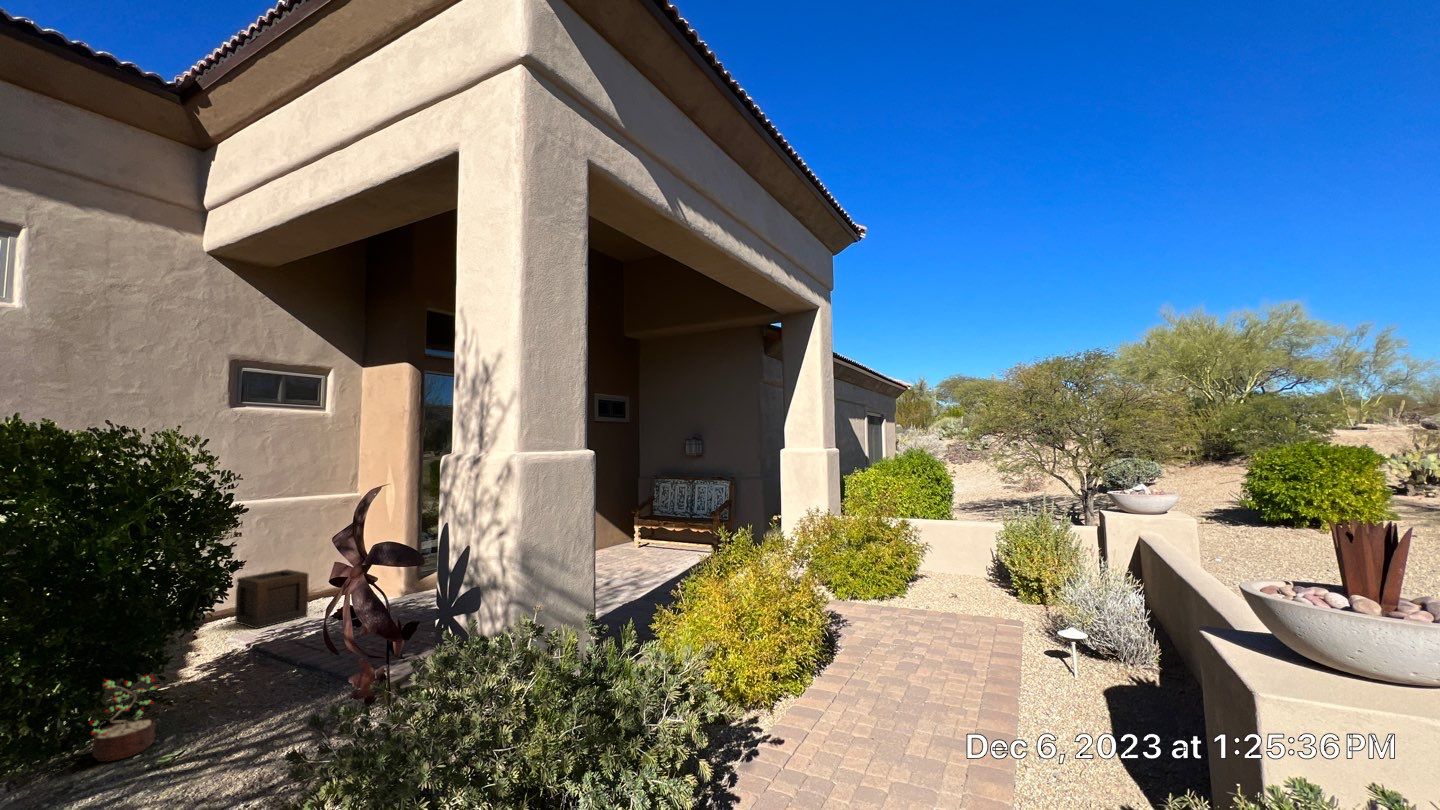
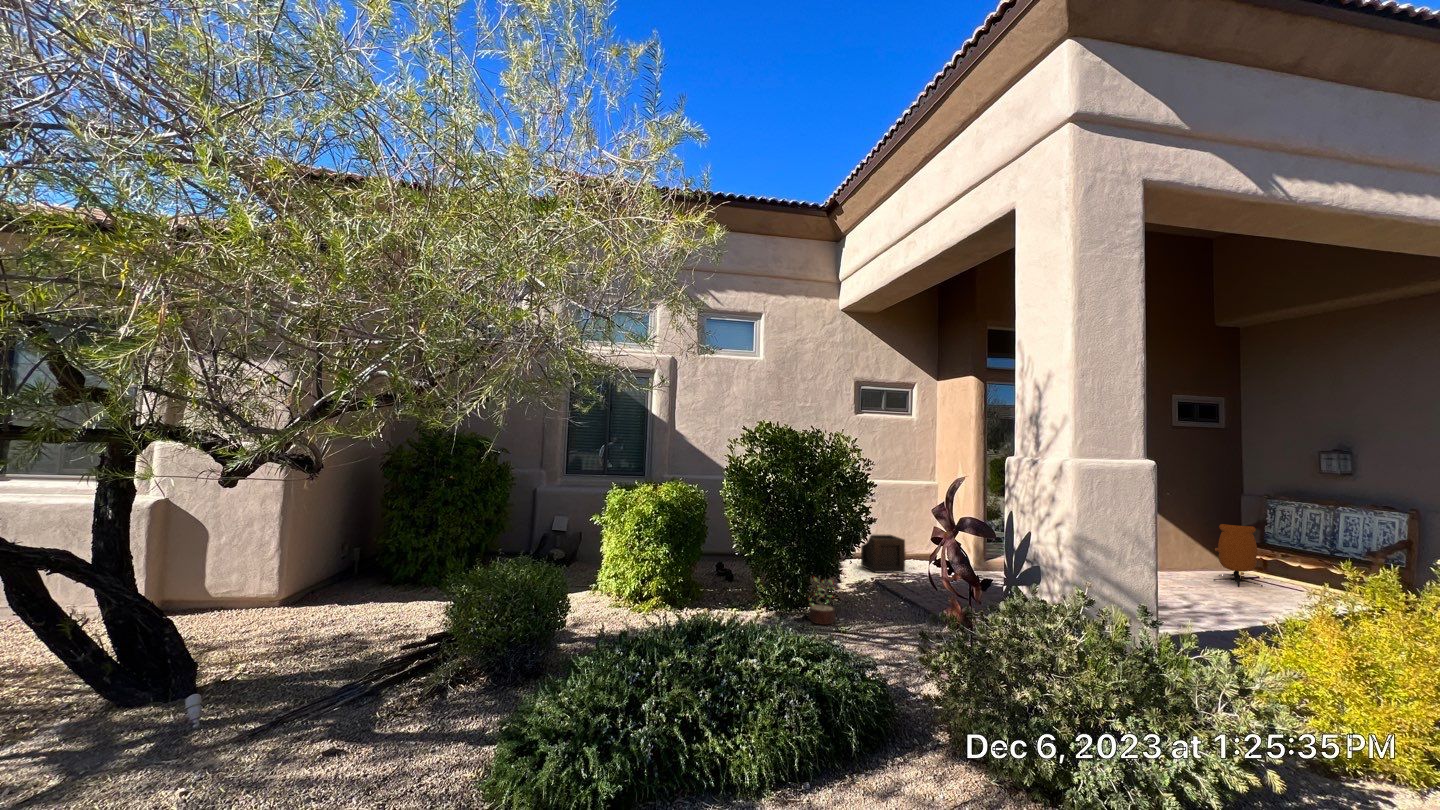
lounge chair: none [620,503,651,555] -> present [1214,524,1263,587]

